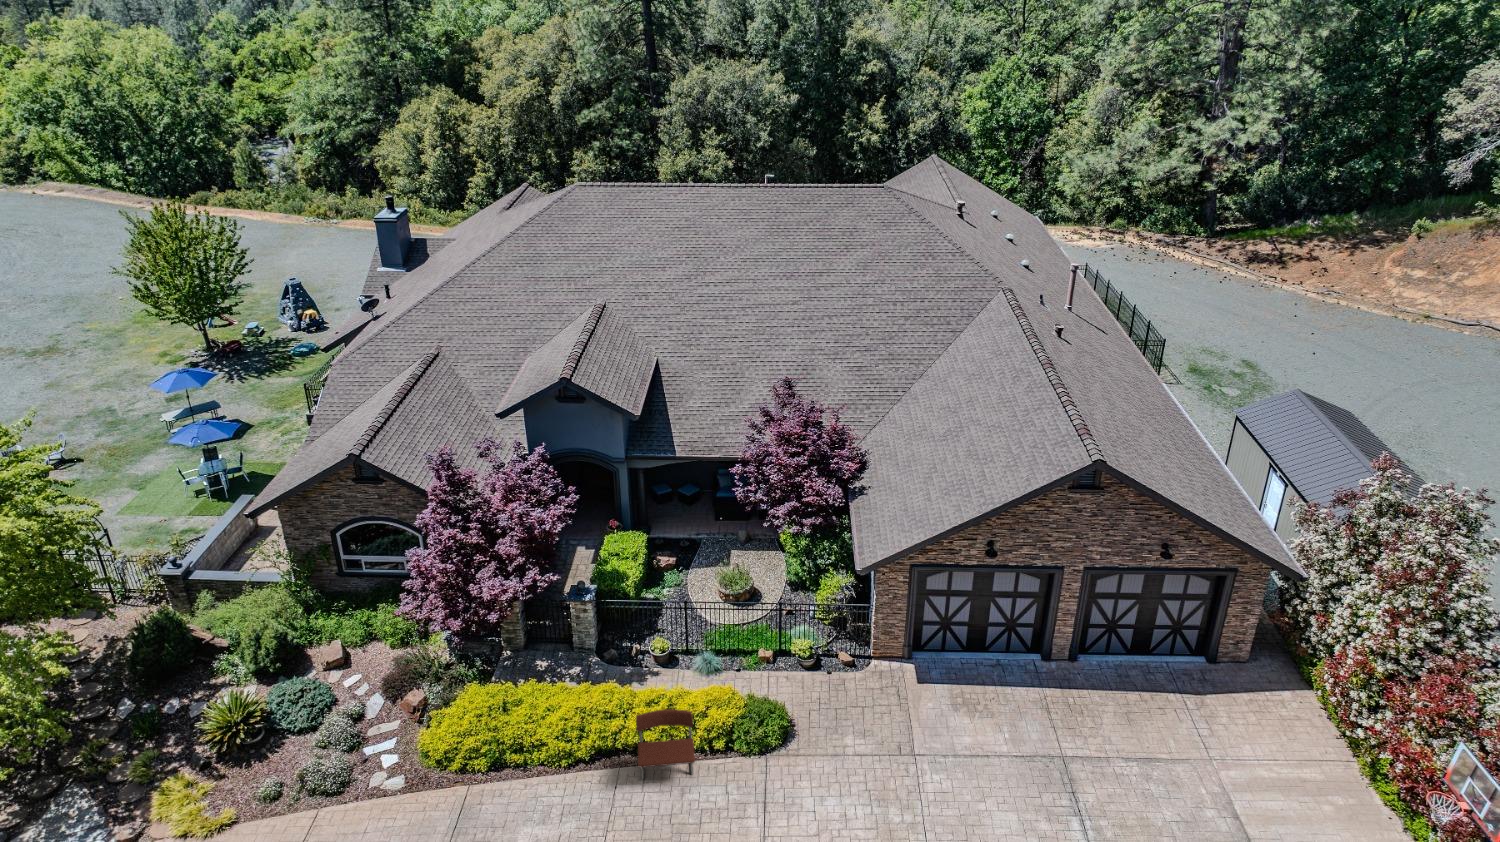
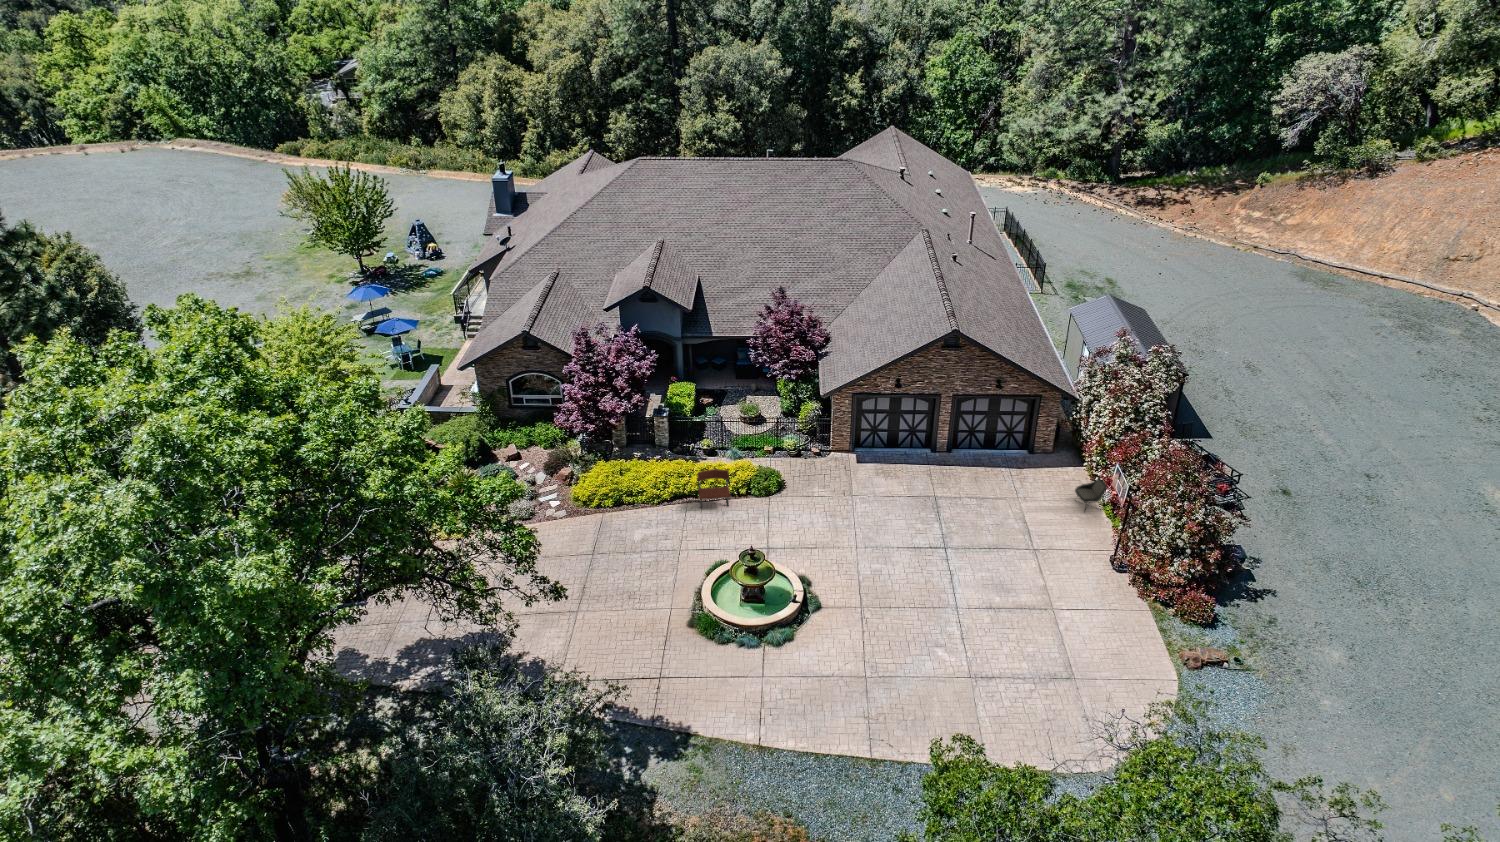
lounge chair: none [1313,730,1383,796] -> present [1075,479,1106,510]

